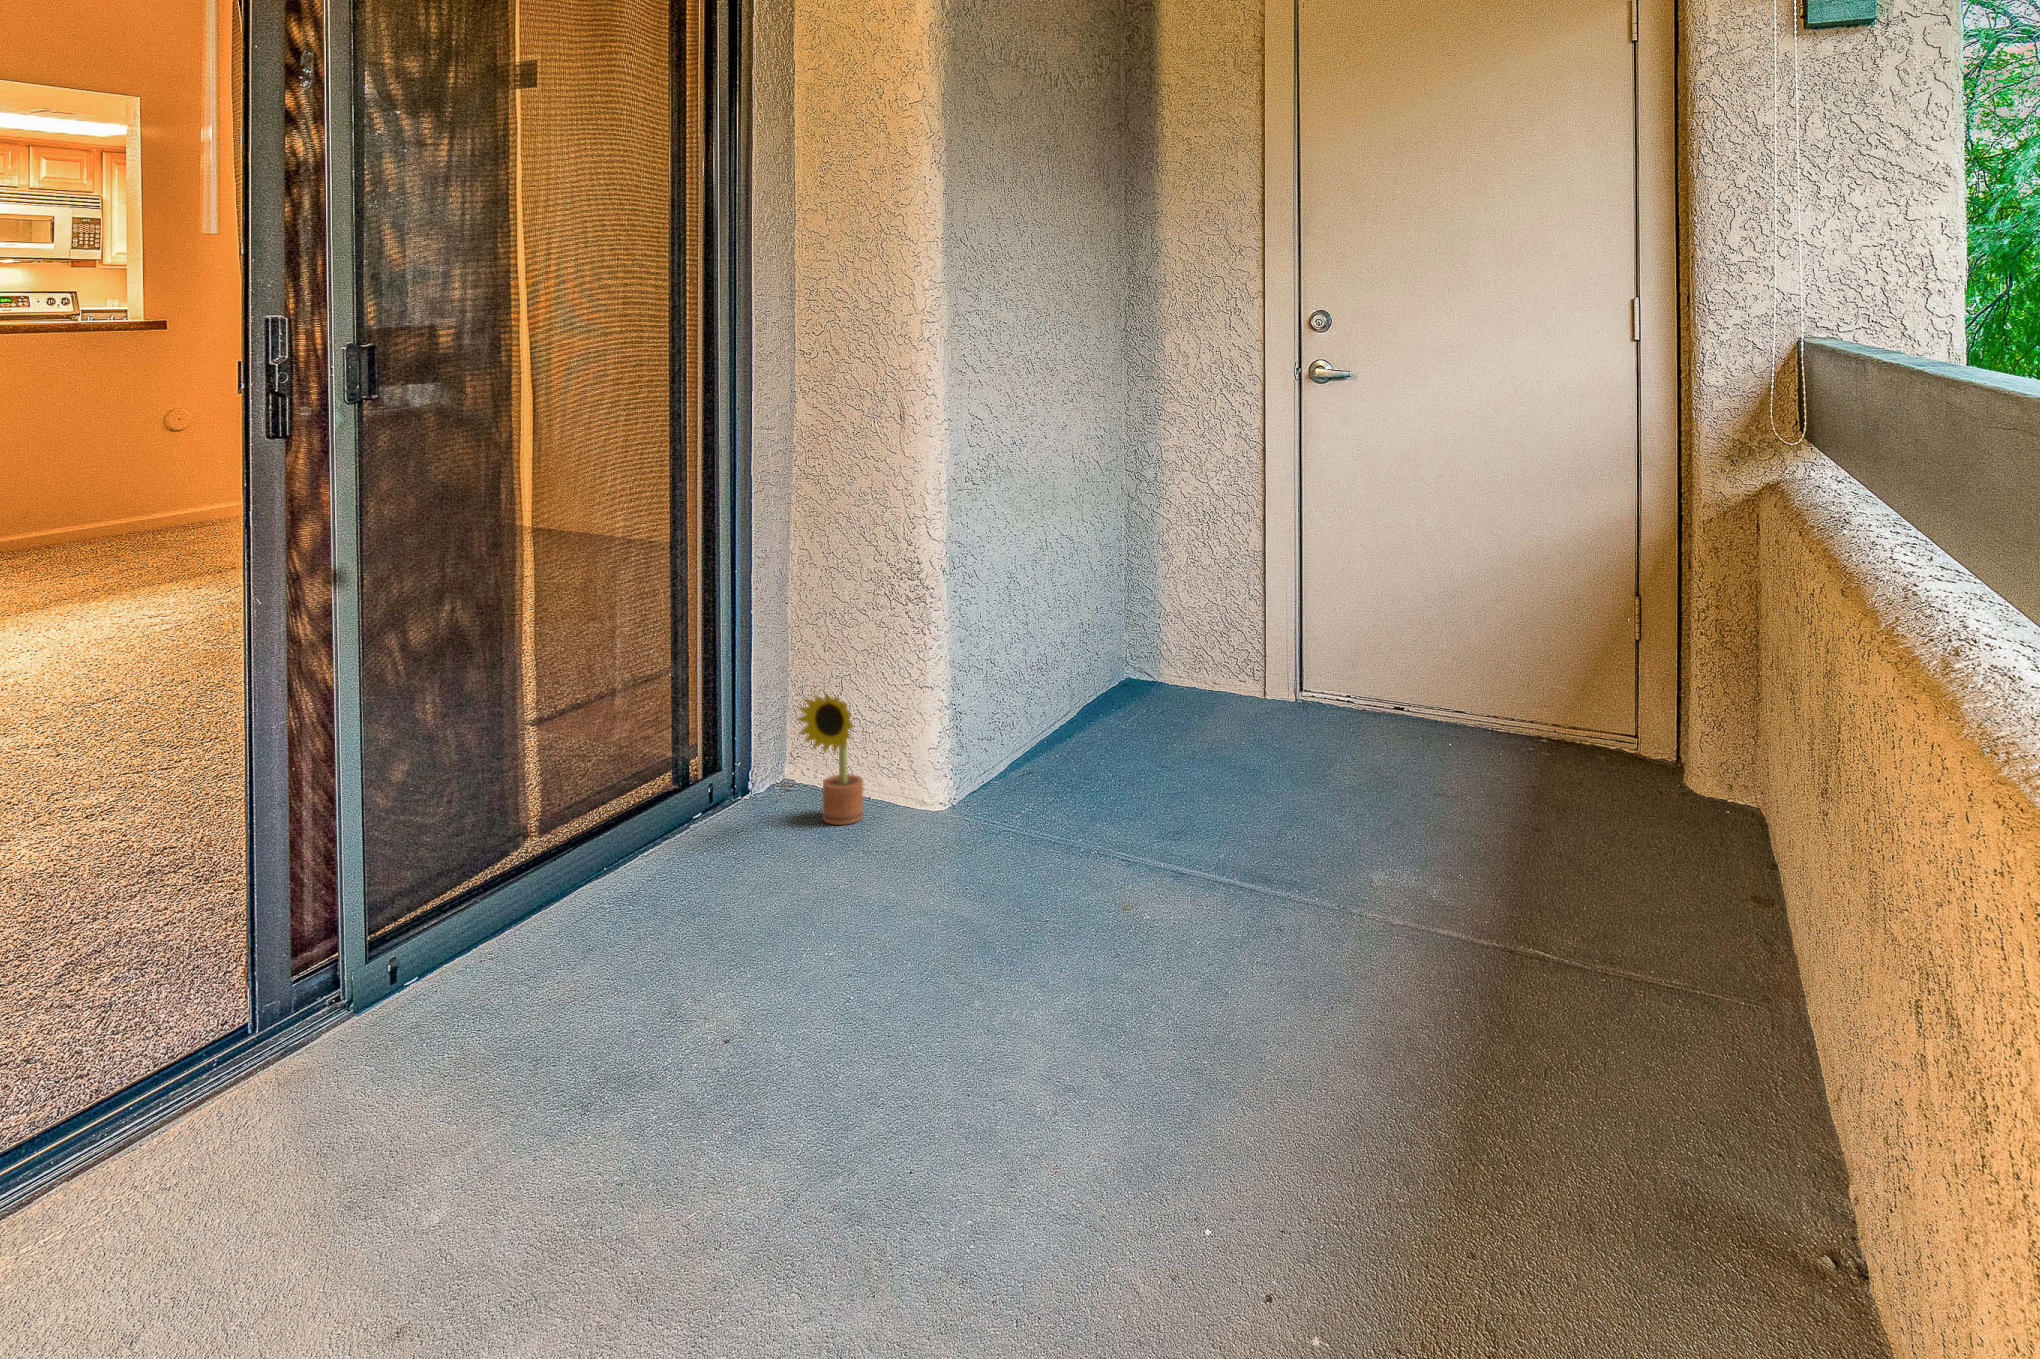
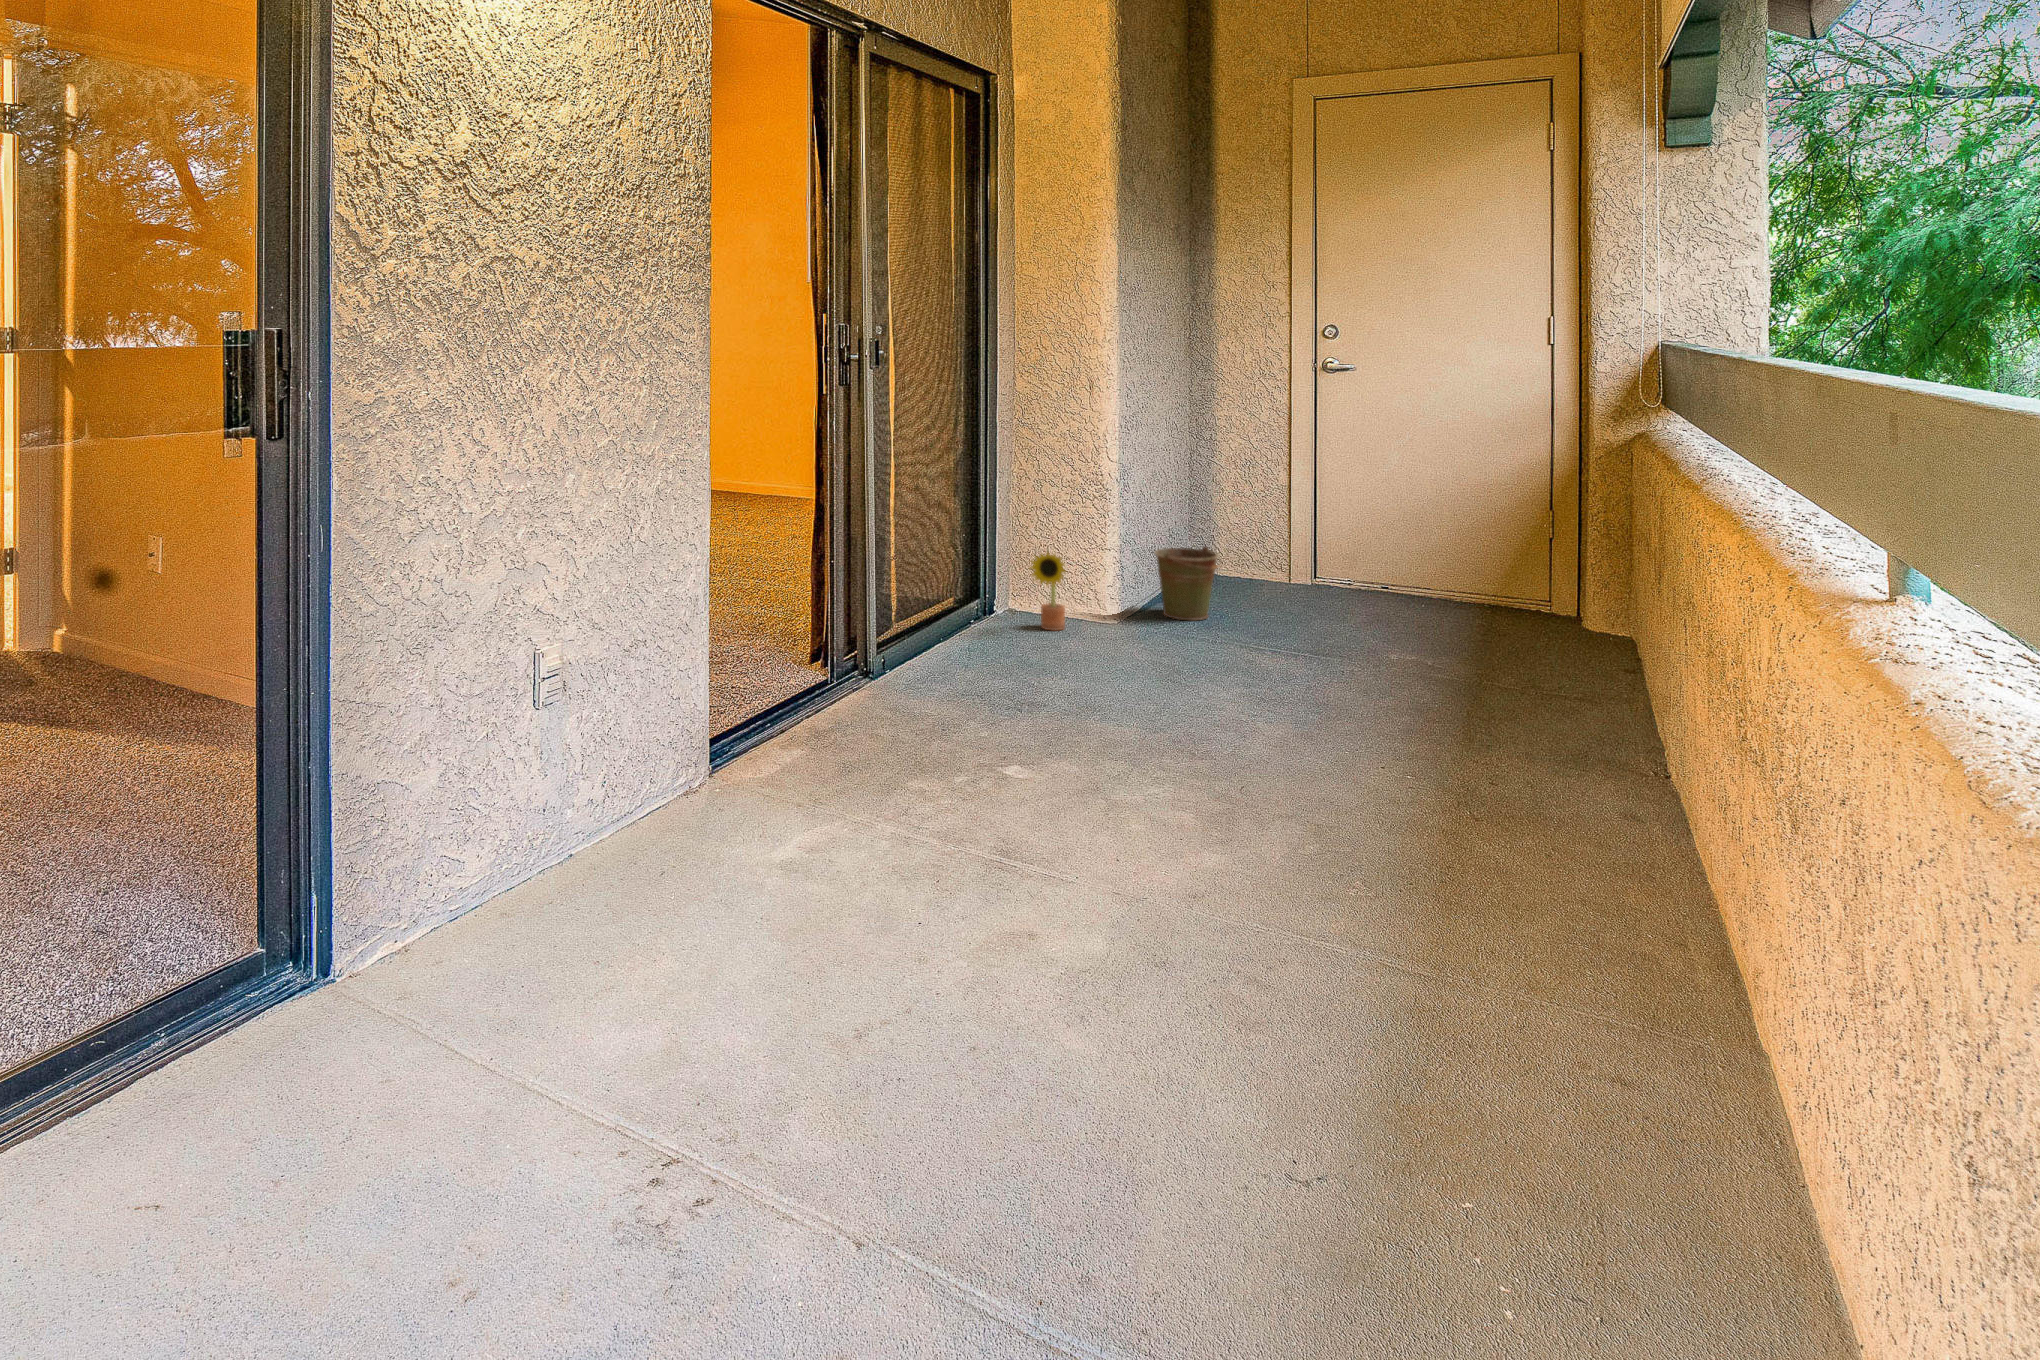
bucket: none [1029,663,1136,791] -> present [1155,546,1222,620]

